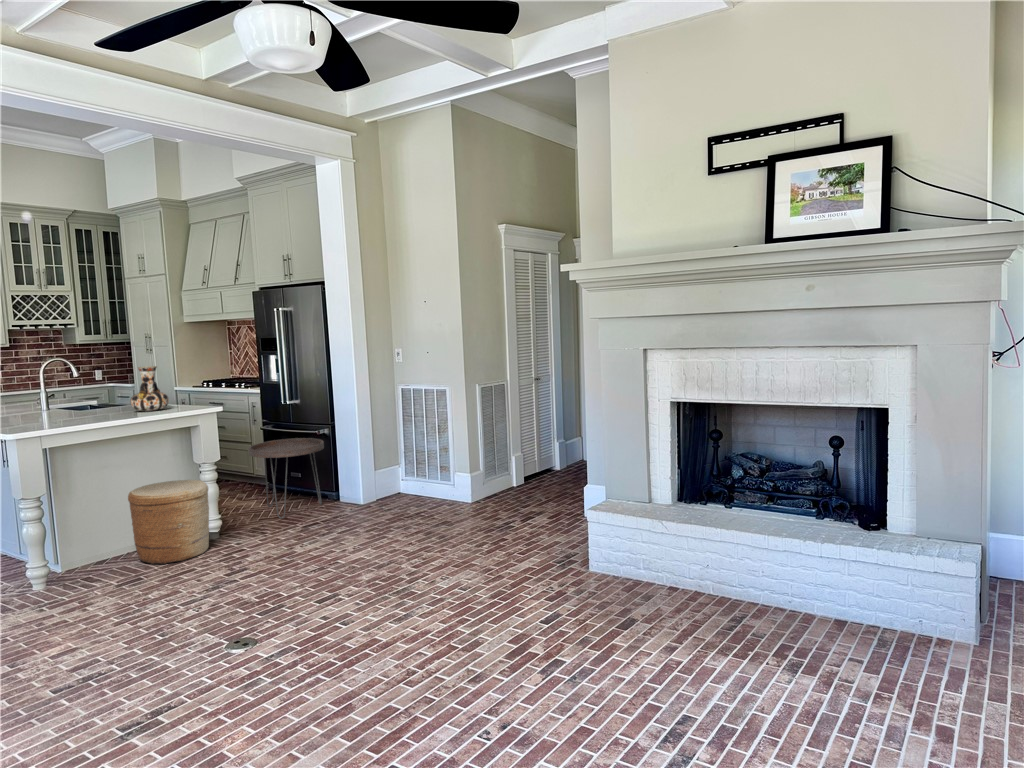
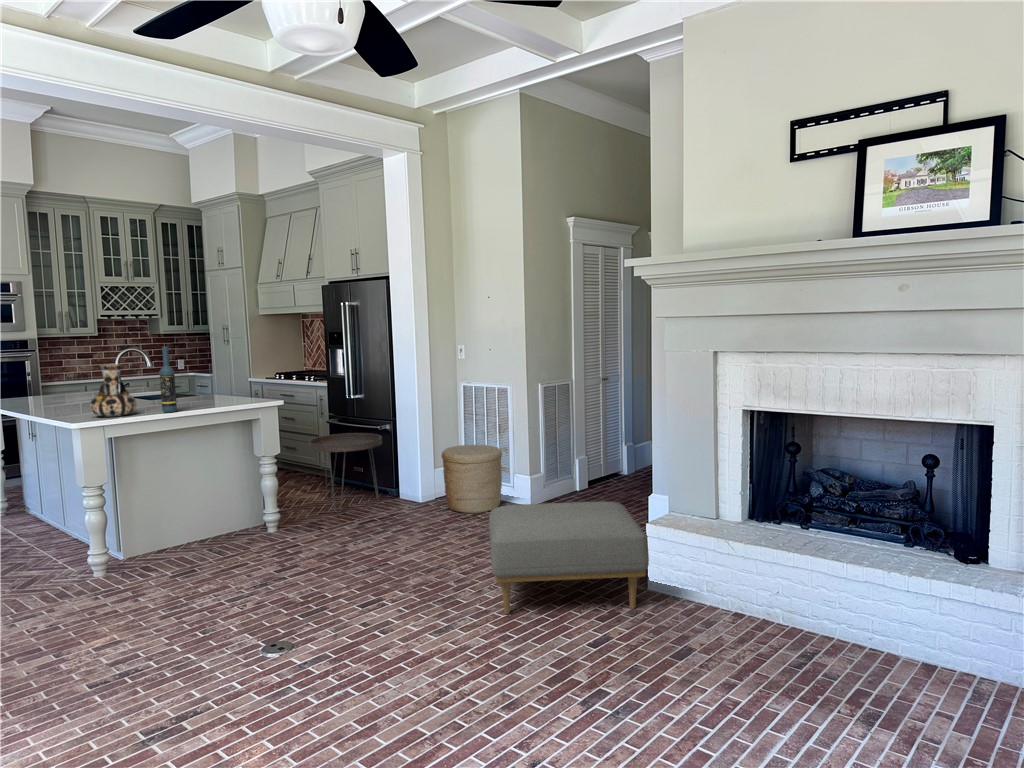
wine bottle: none [97,355,116,422] -> present [160,346,177,413]
vase: present [130,366,169,412] -> present [90,364,136,417]
woven basket: present [128,480,209,564] -> present [442,445,502,513]
ottoman: none [441,492,593,601] -> present [489,502,649,614]

